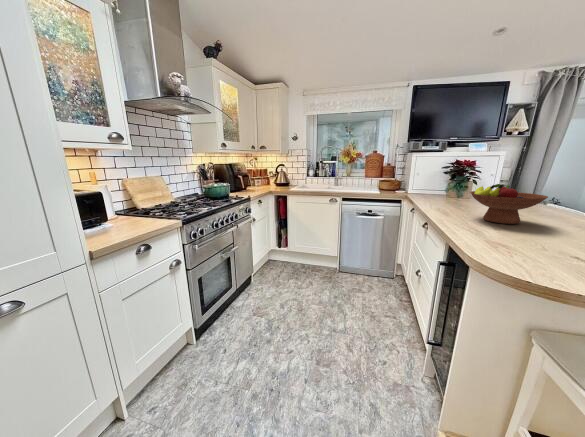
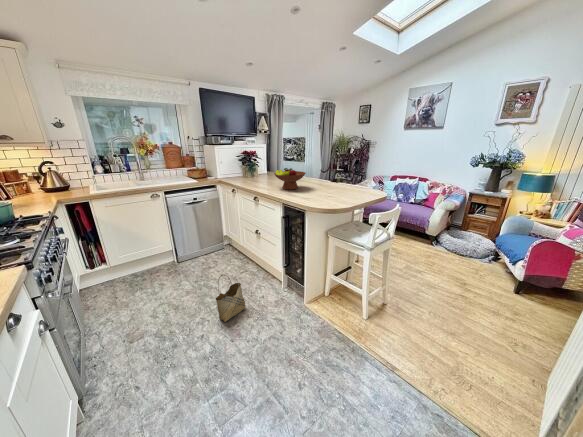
woven basket: none [316,300,355,358] -> present [216,275,246,322]

